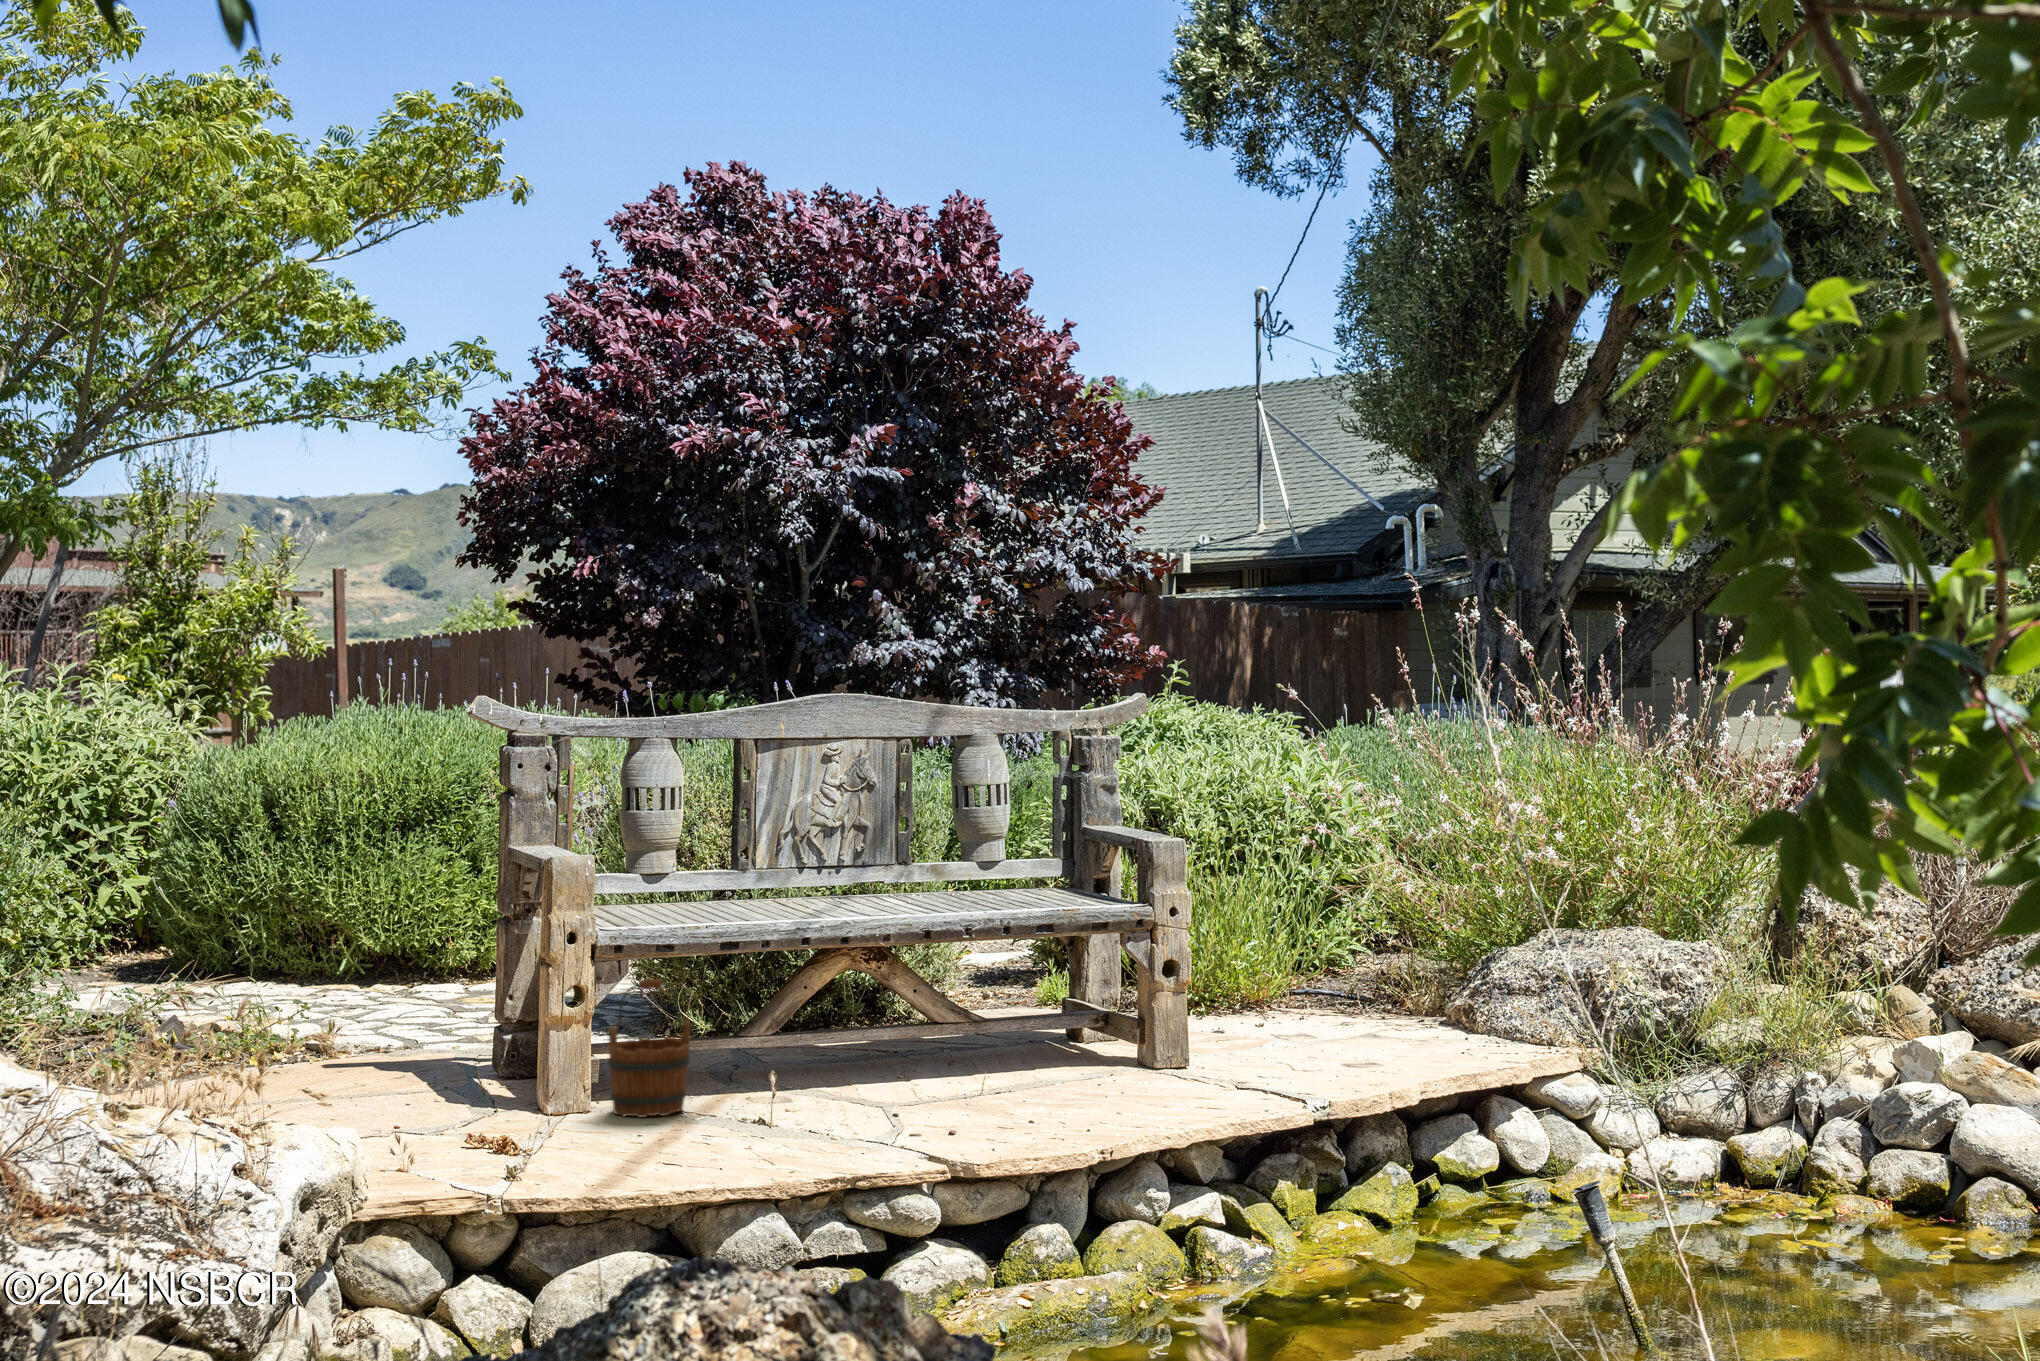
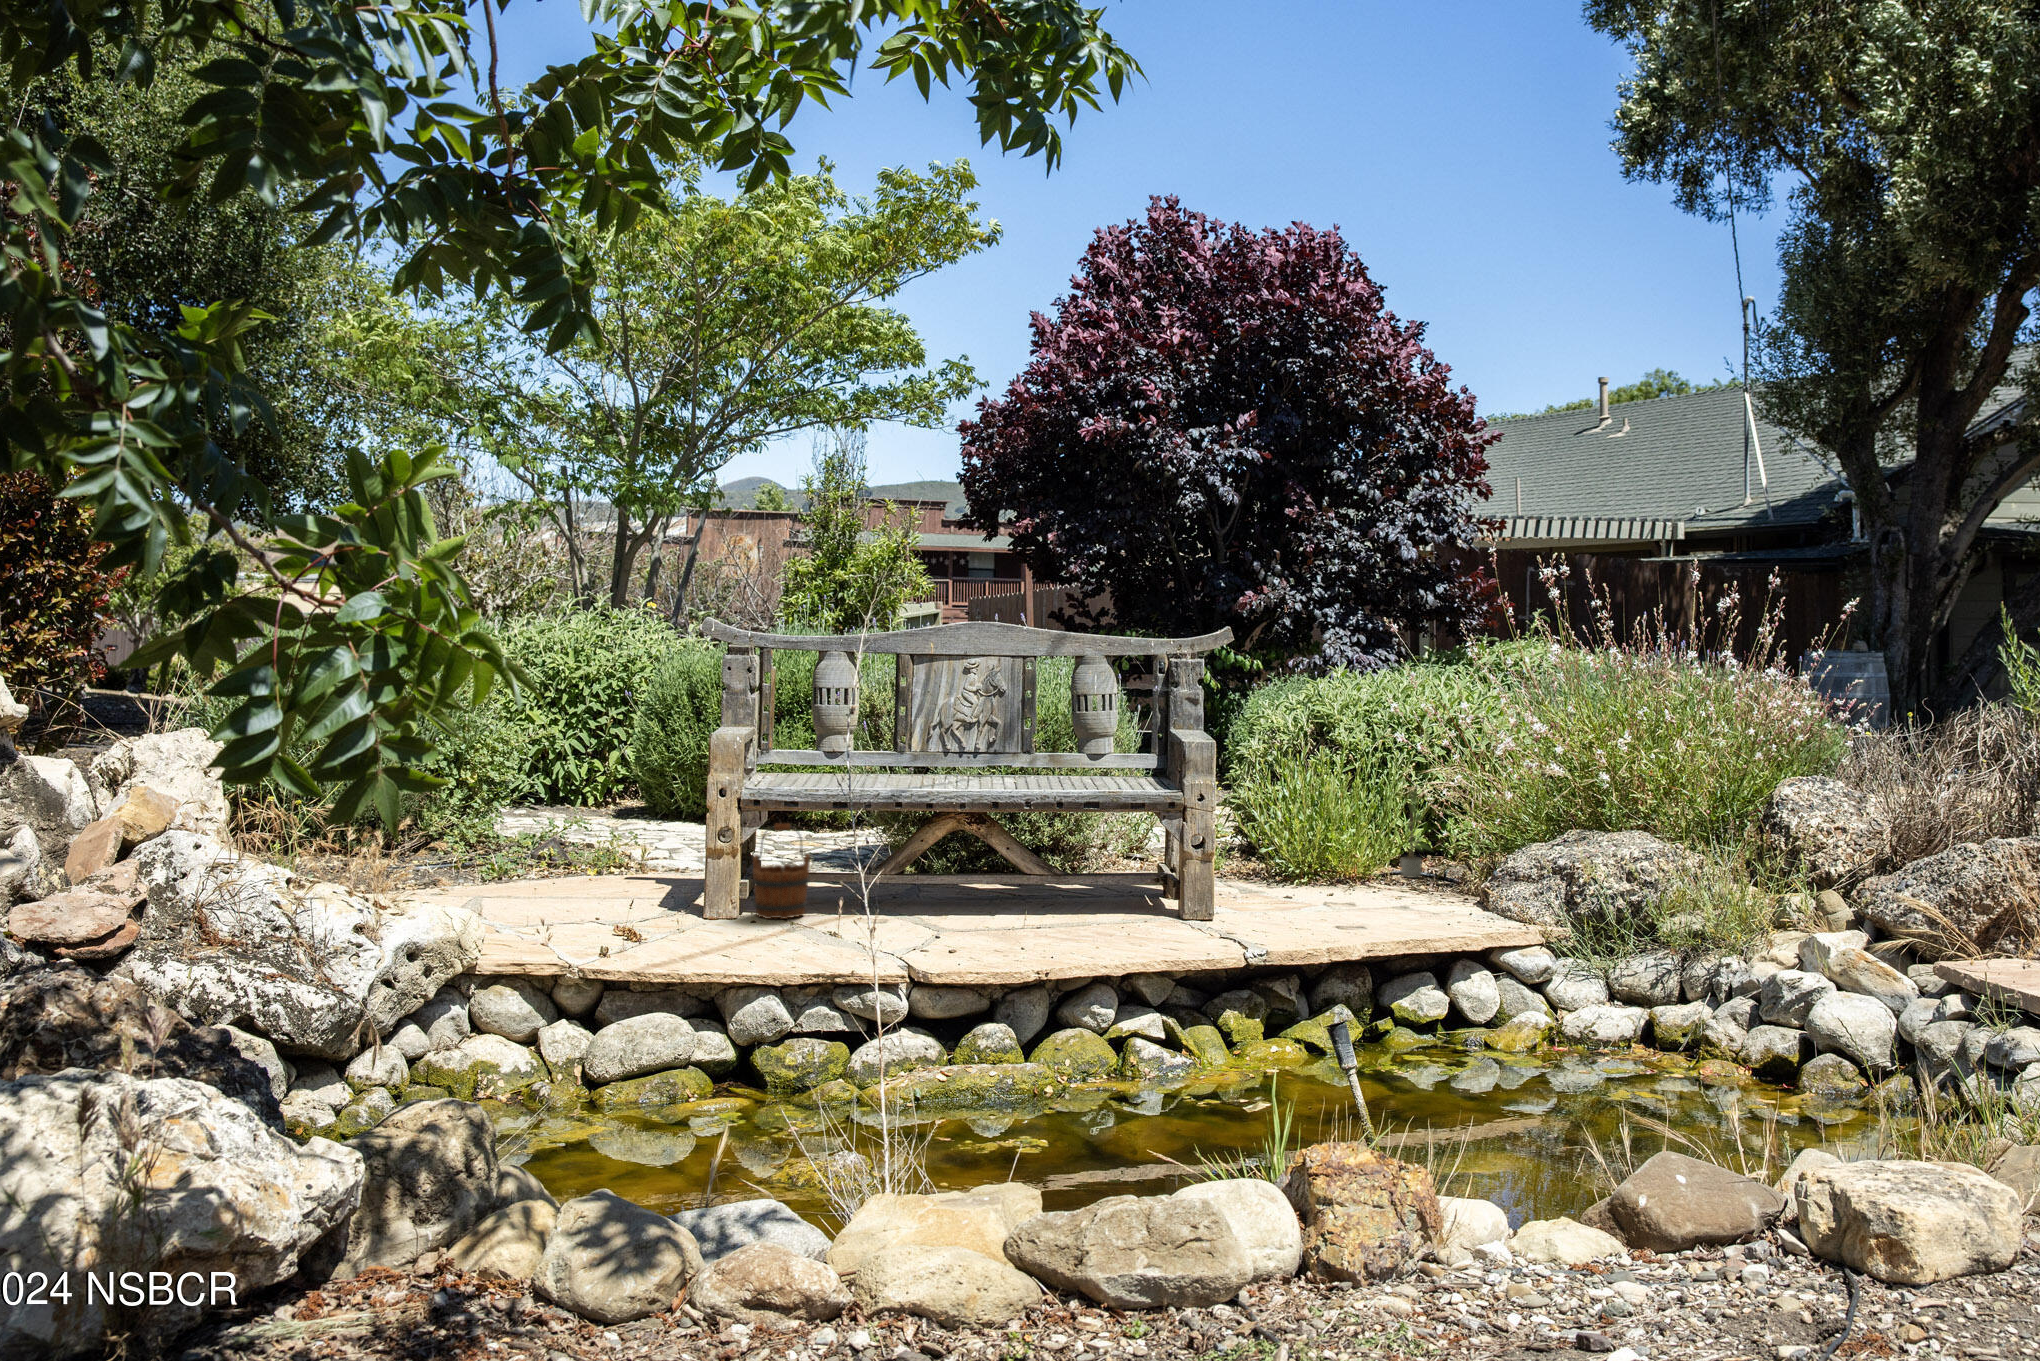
potted plant: none [1299,887,1340,1010] -> present [1401,788,1431,878]

